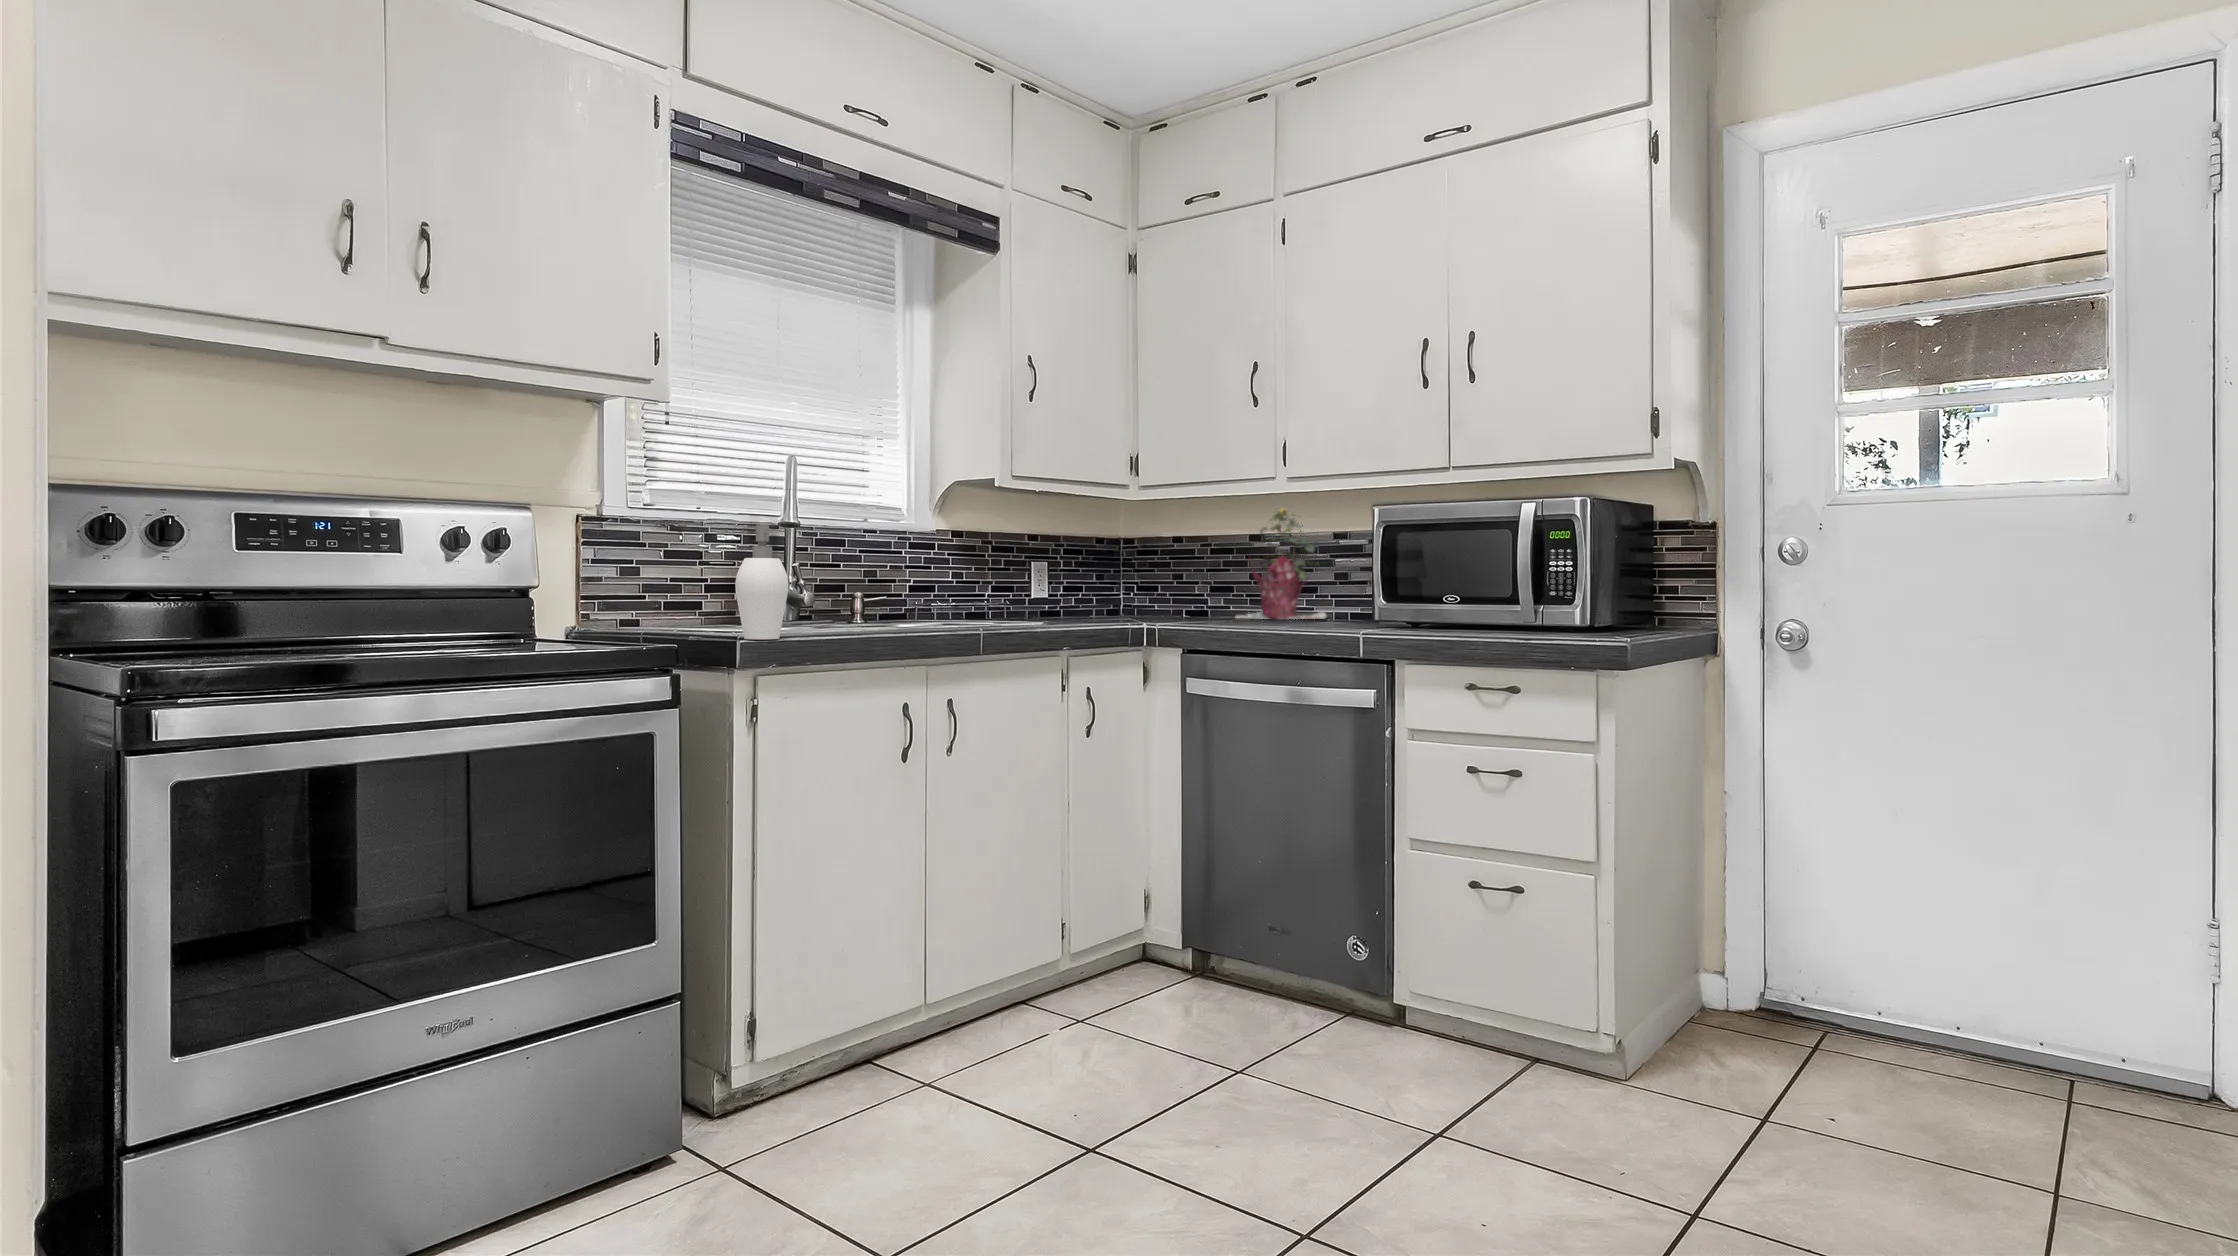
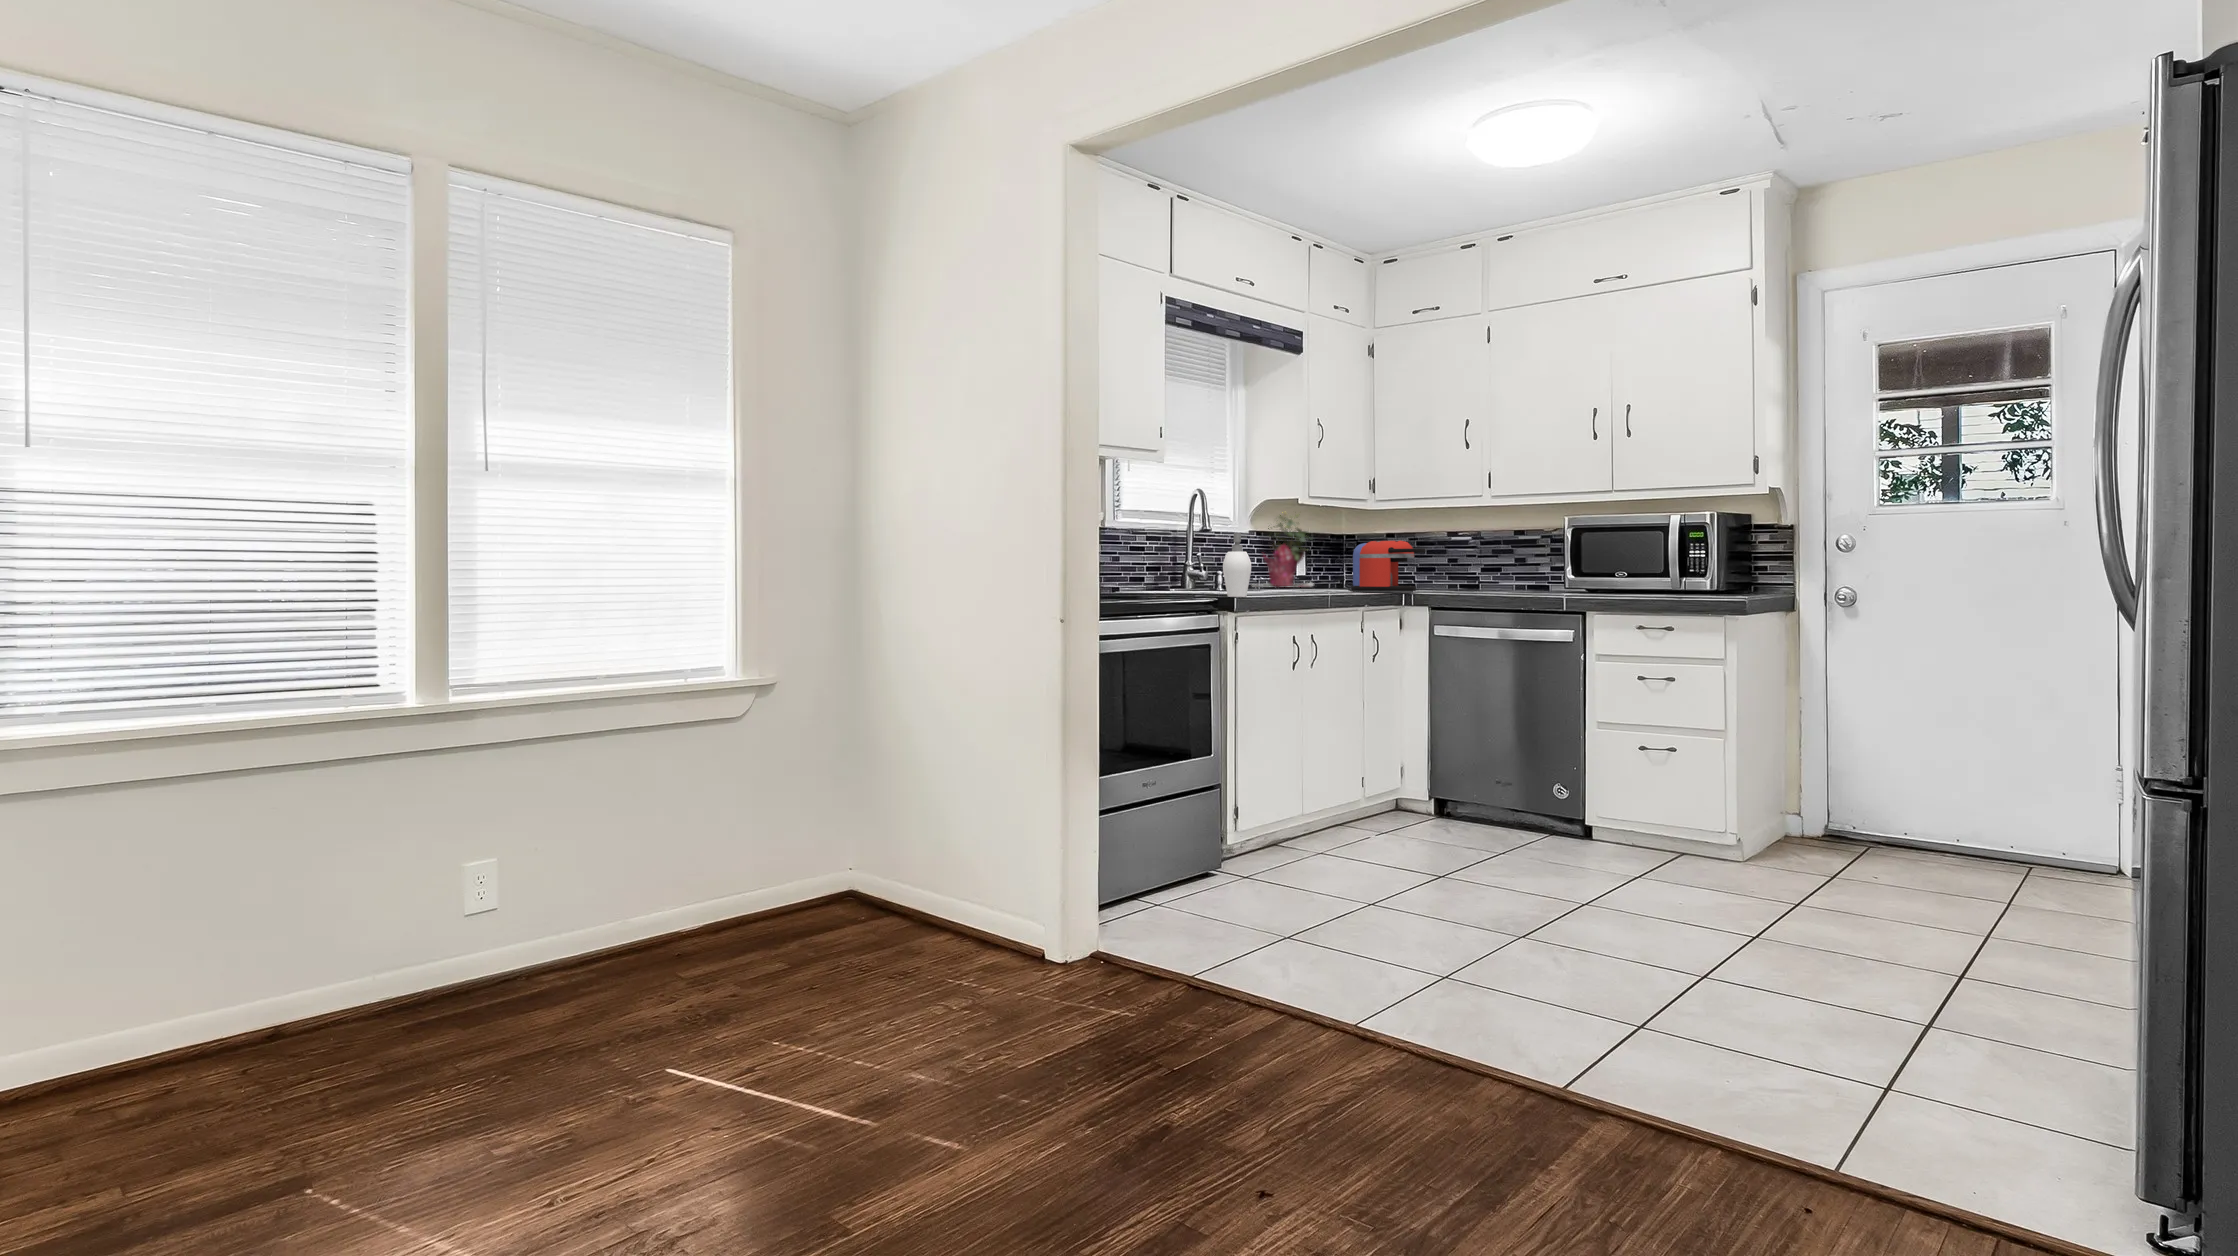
potted plant: present [1237,508,1328,619] -> present [1260,513,1314,587]
coffee maker: none [1060,544,1167,626] -> present [1351,541,1426,593]

